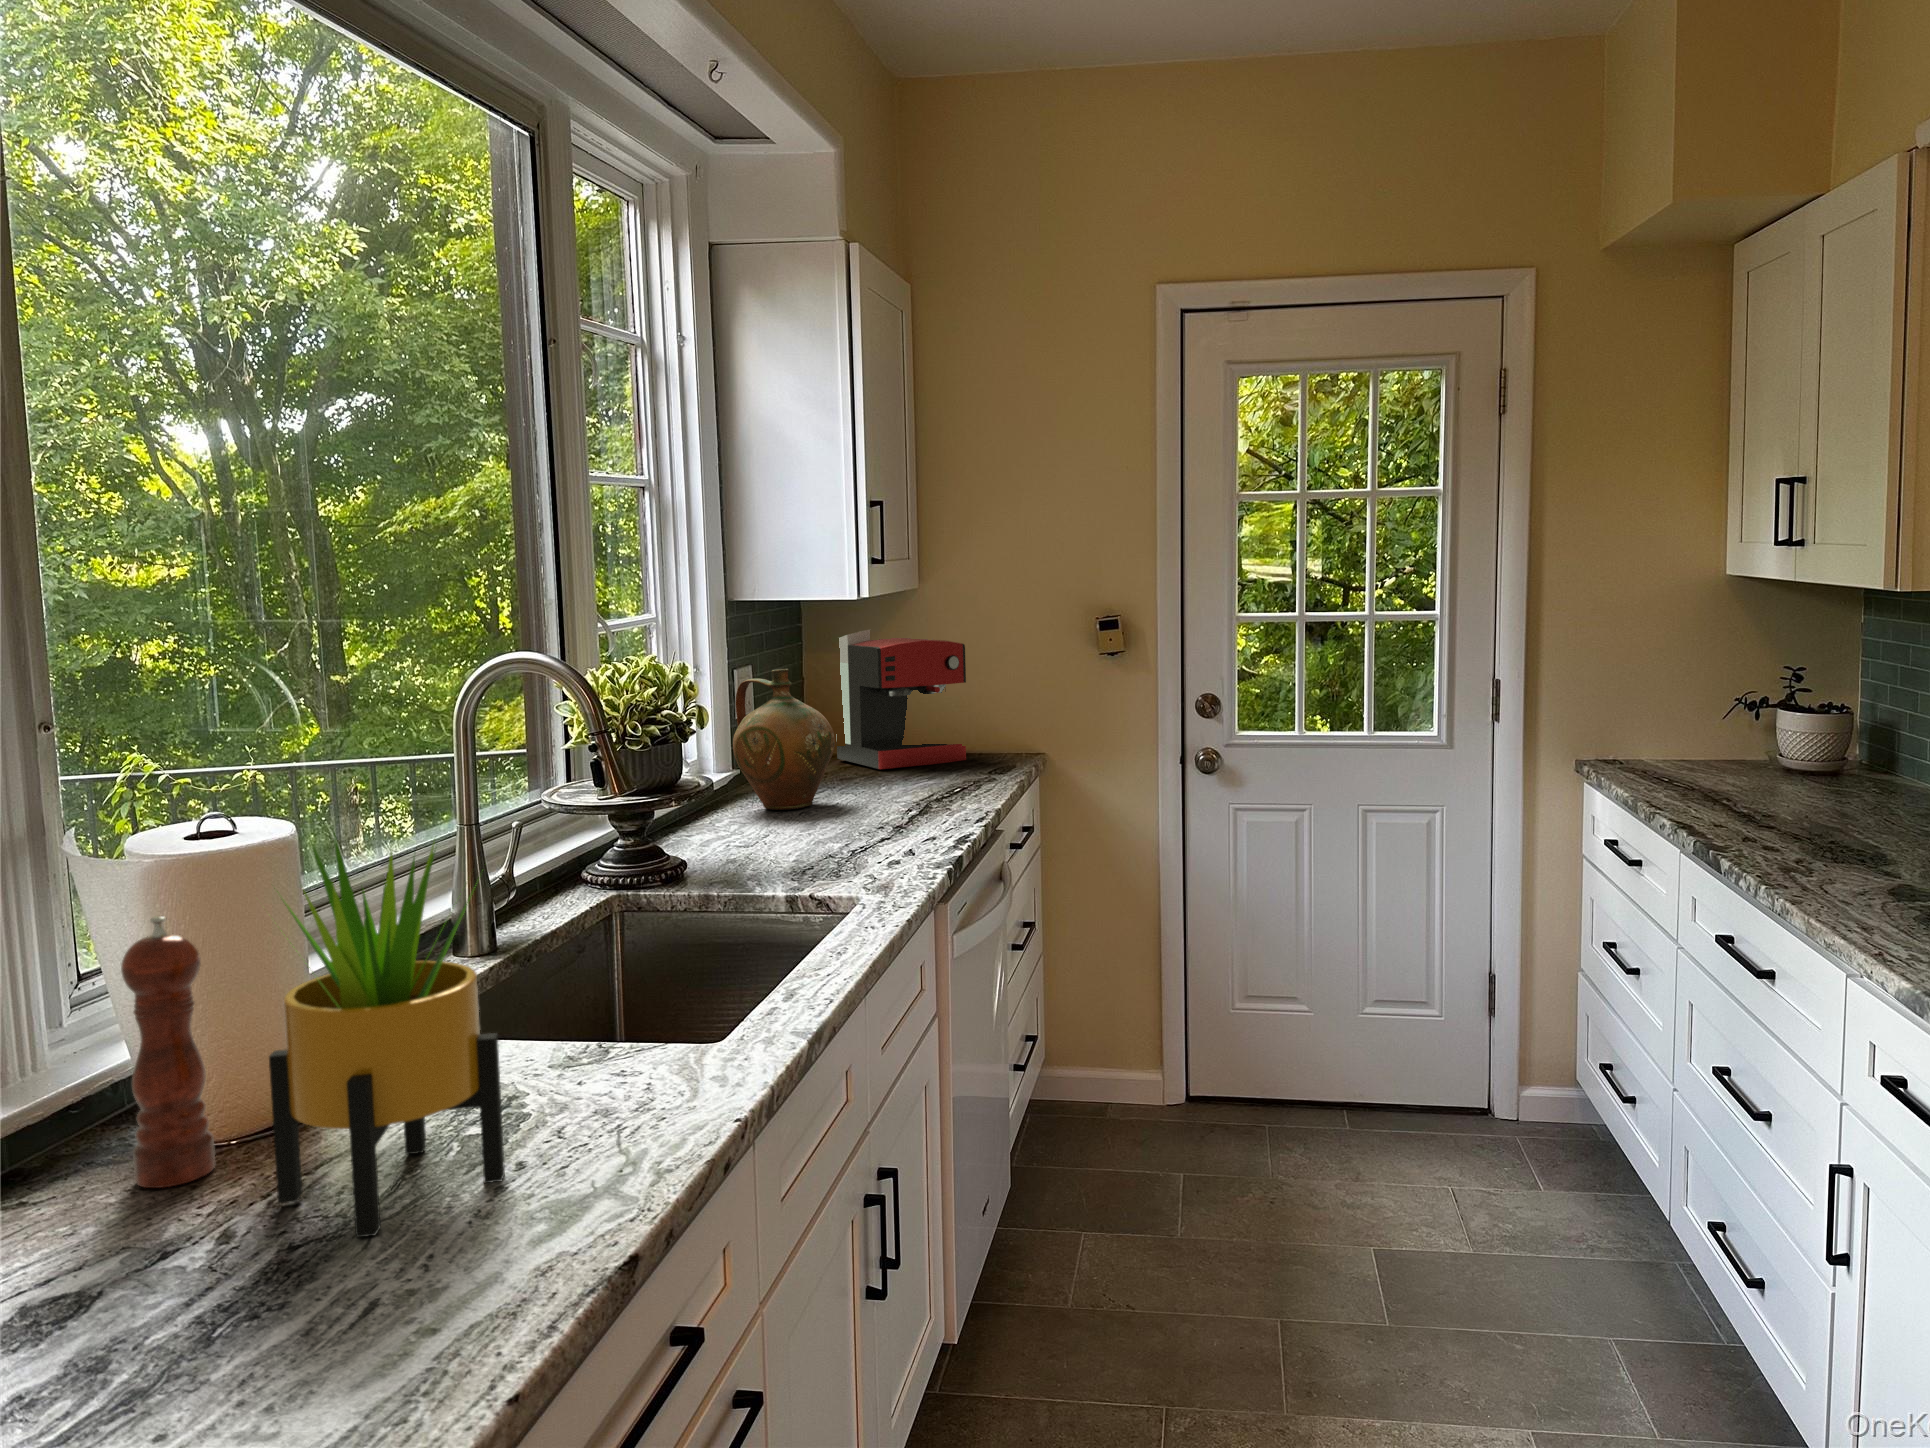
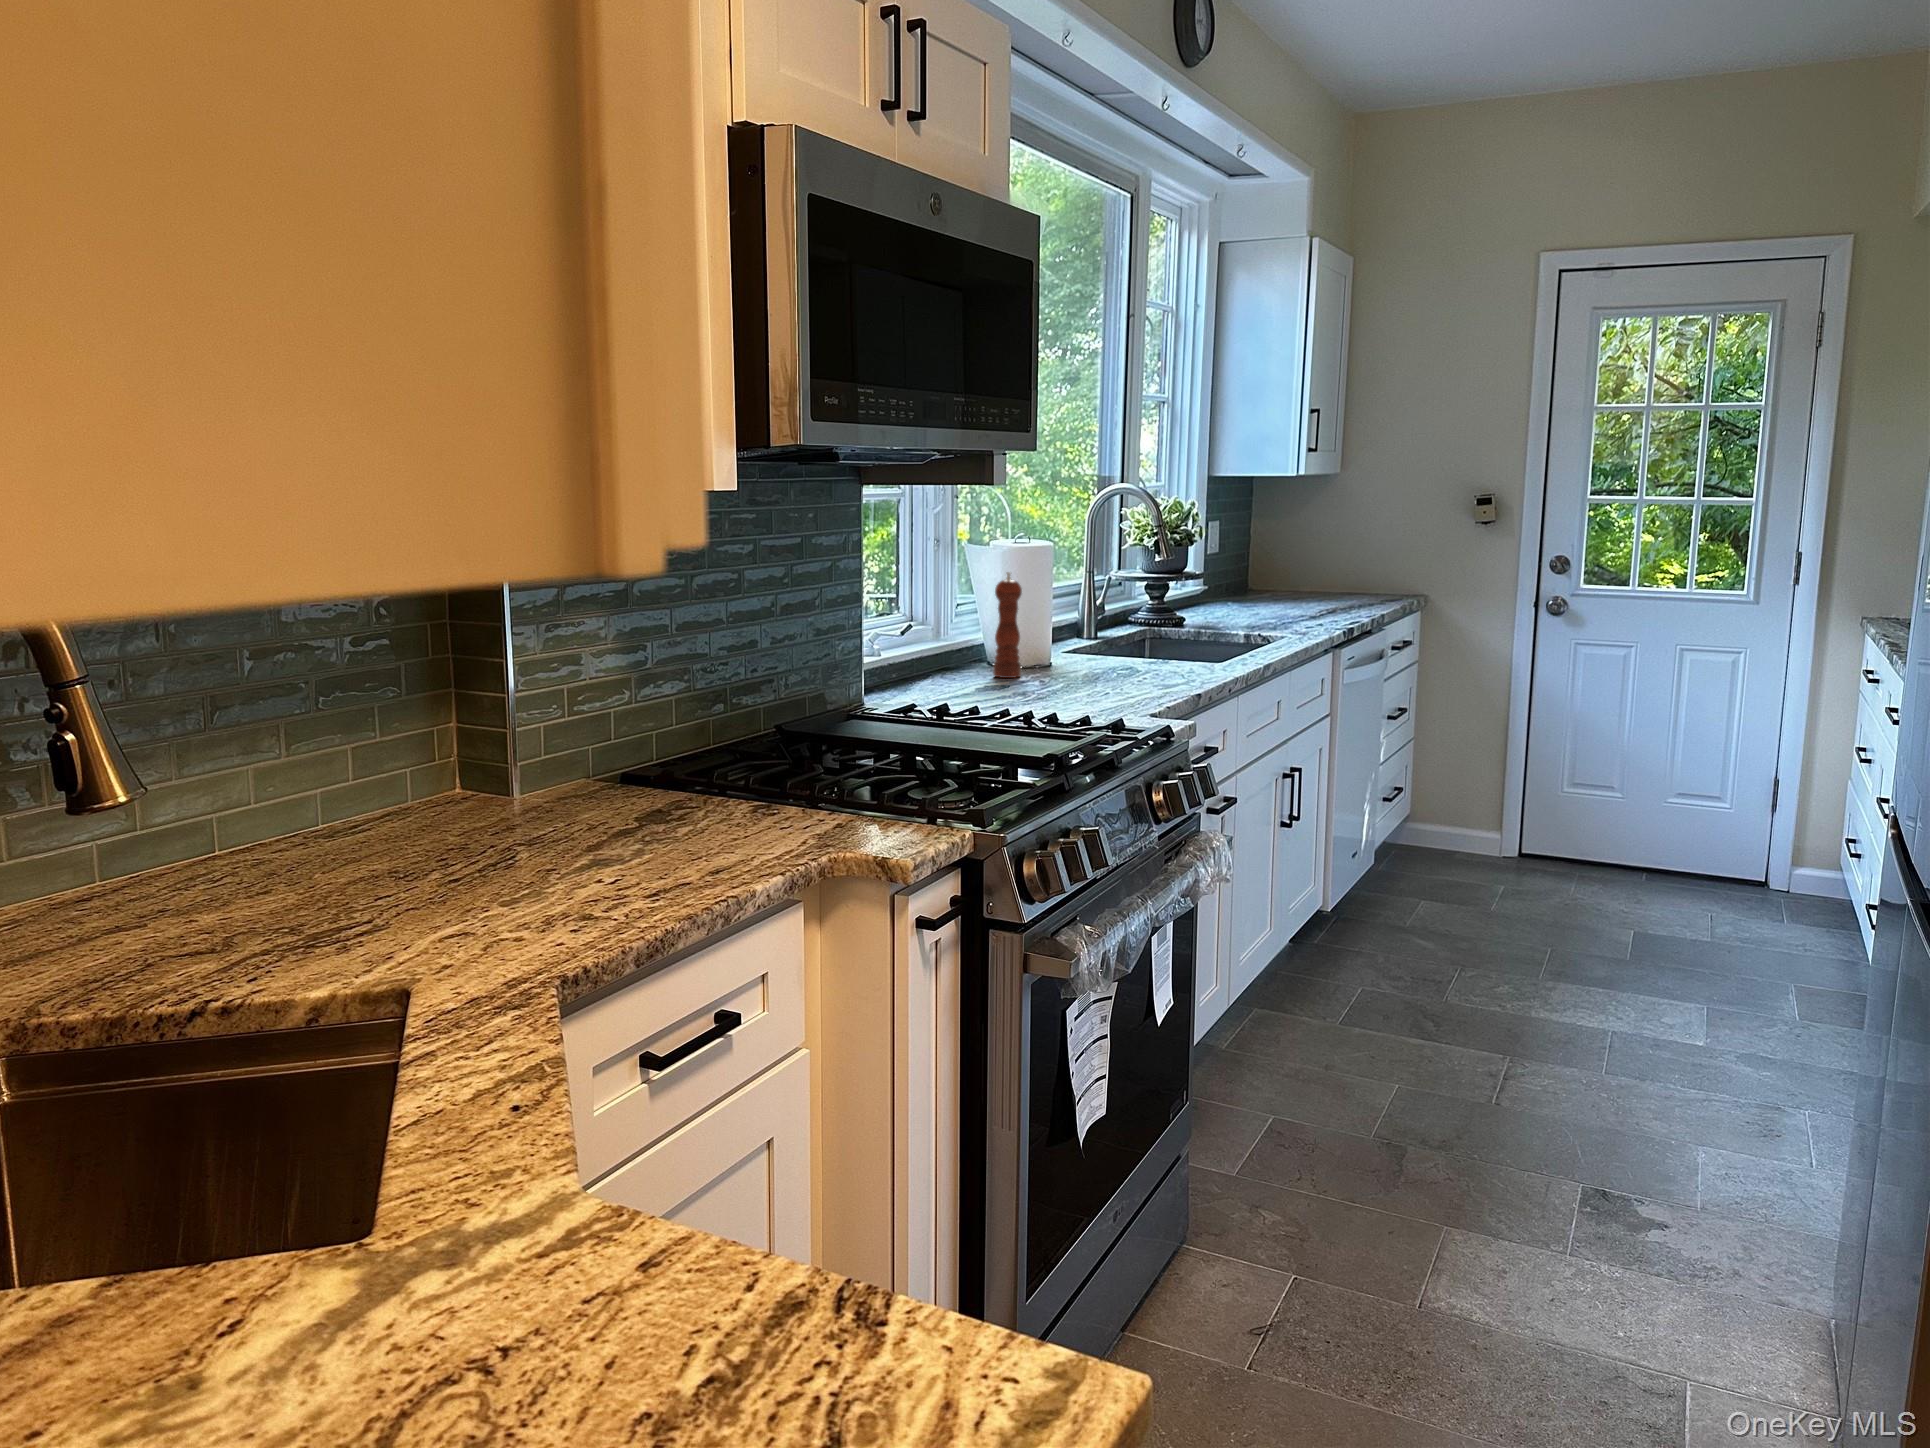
coffee maker: present [837,629,966,769] -> none [1274,500,1373,597]
ceramic jug: present [733,669,835,810] -> none [1209,519,1276,610]
potted plant: present [269,834,505,1237] -> none [1055,538,1141,688]

